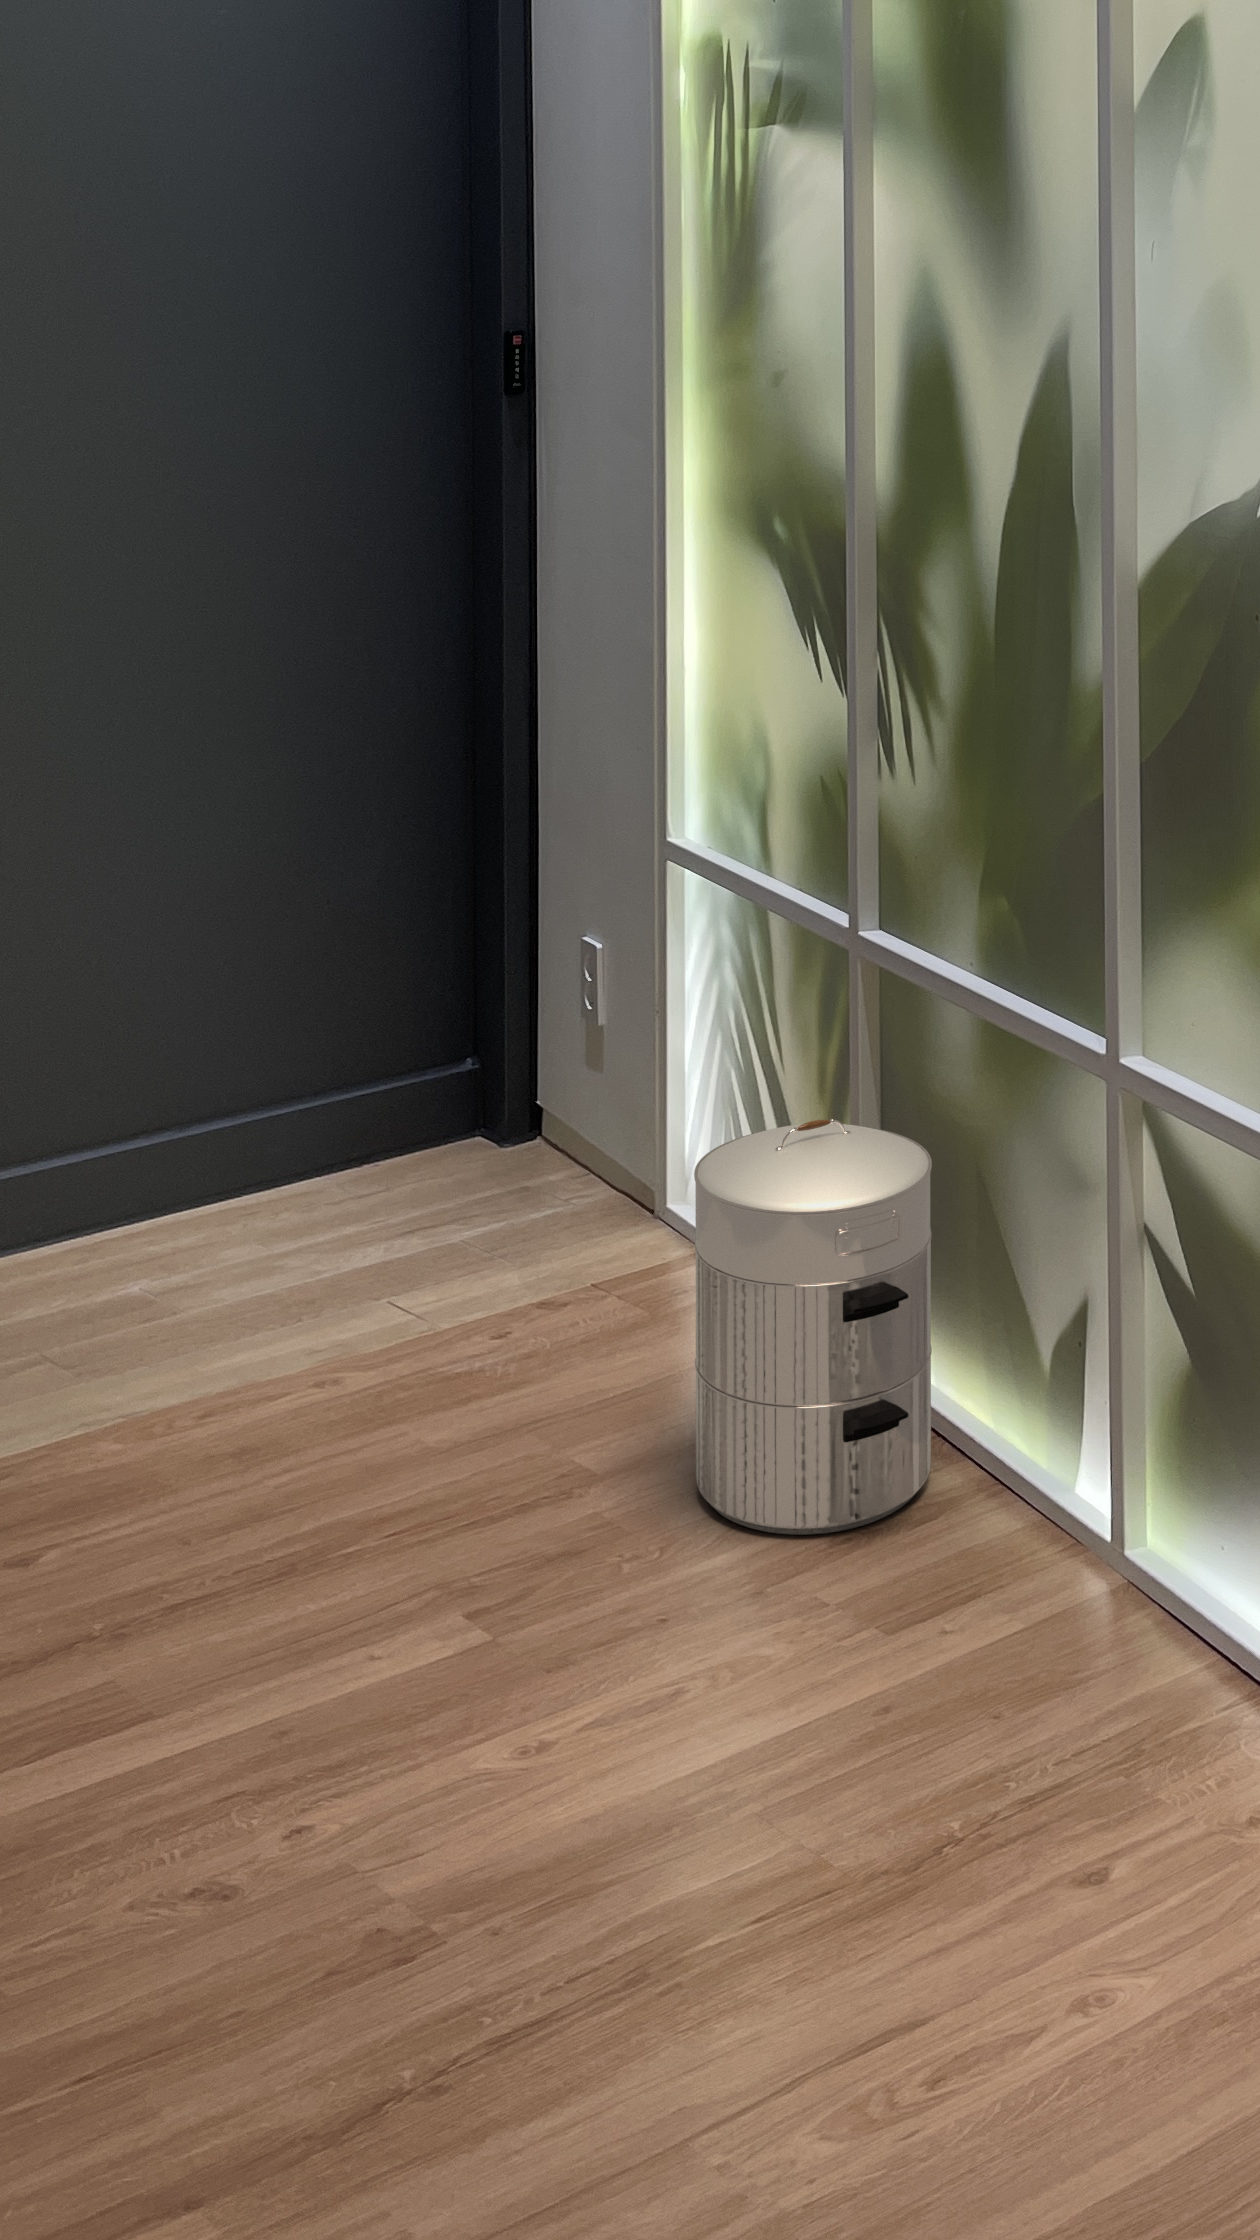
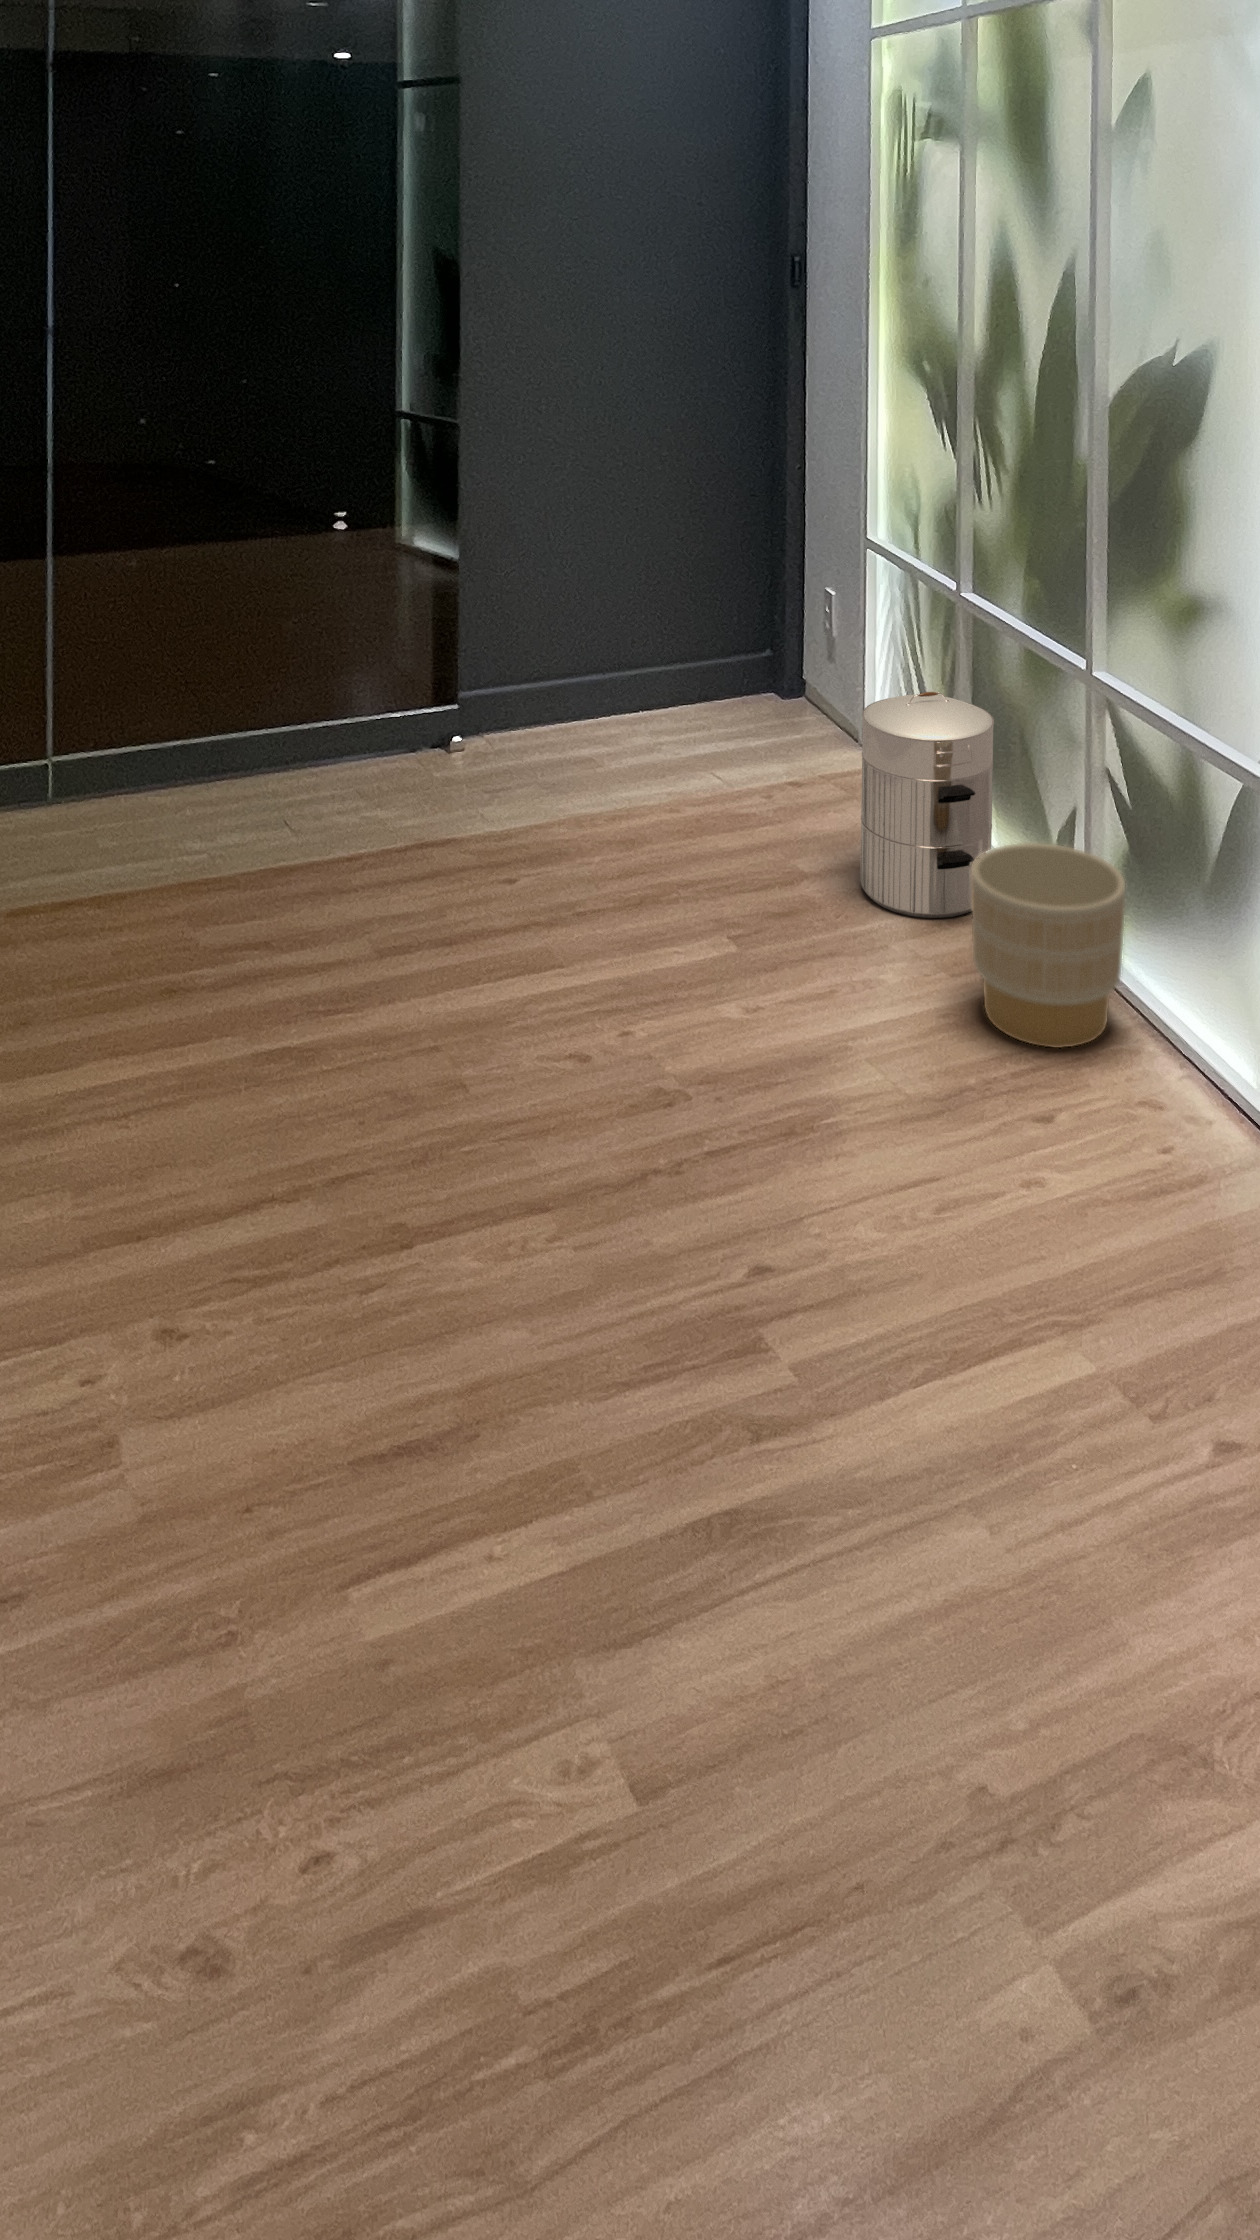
planter: none [929,1373,1196,1746] -> present [972,843,1125,1048]

